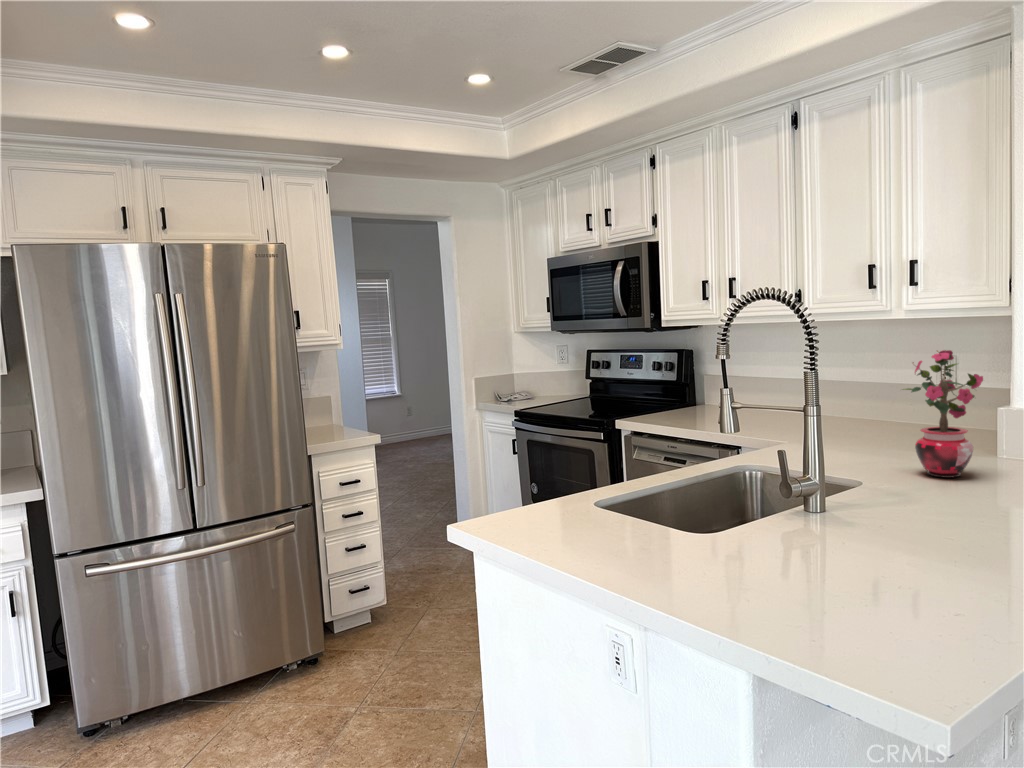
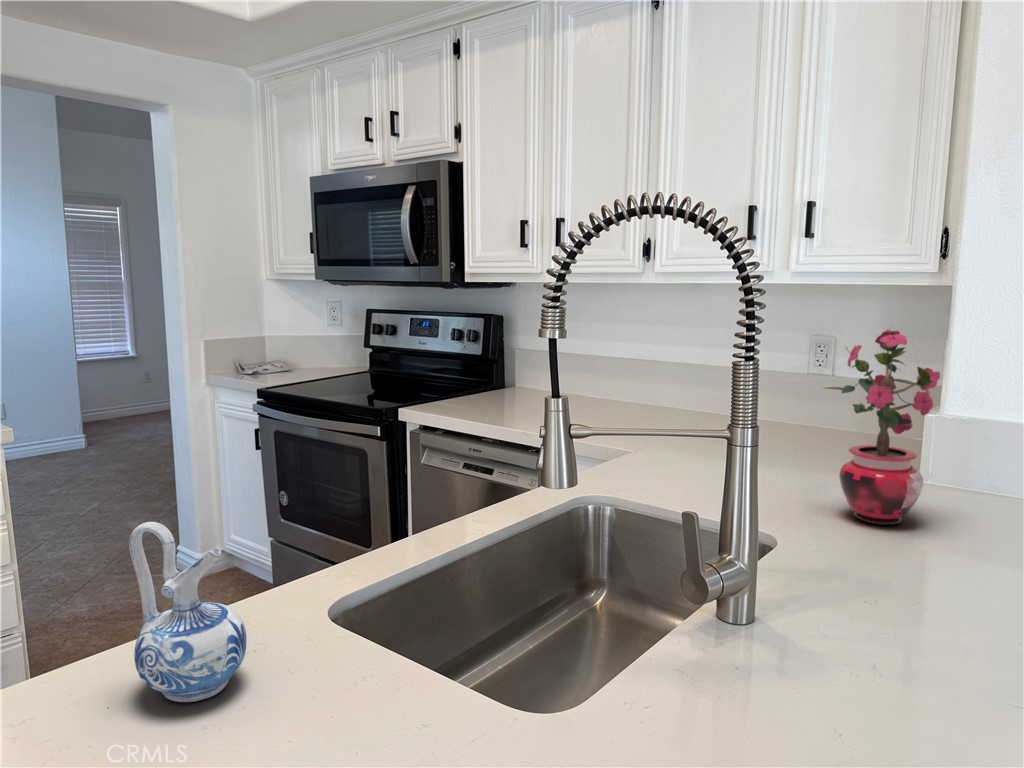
ceramic pitcher: none [515,449,563,529] -> present [129,522,246,702]

